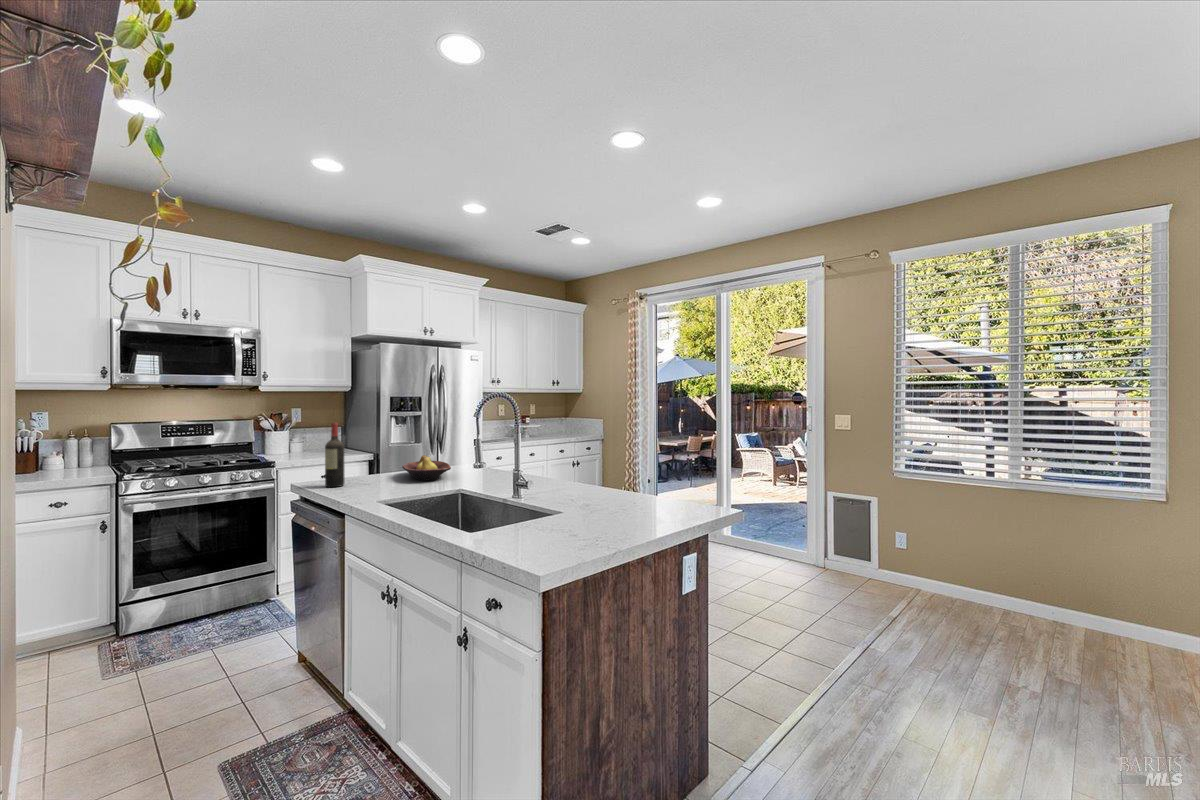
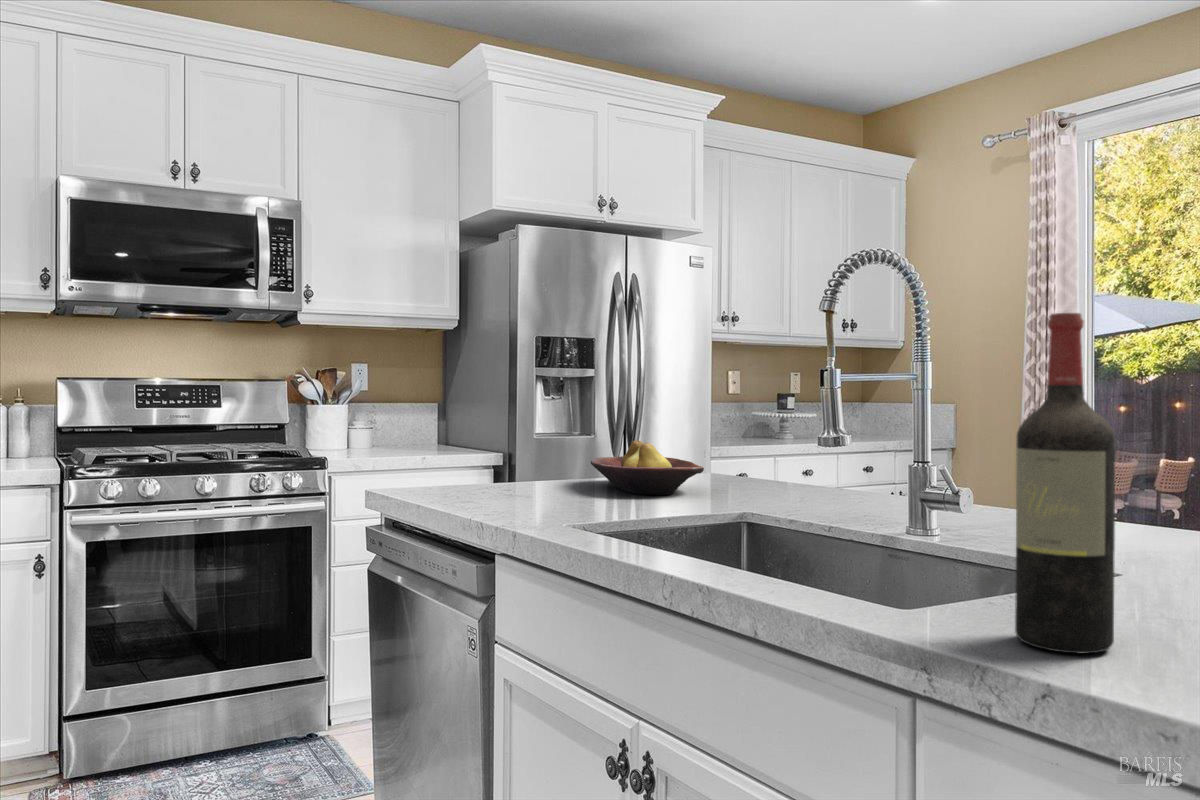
wine bottle: present [325,422,344,487] -> present [1015,313,1115,653]

